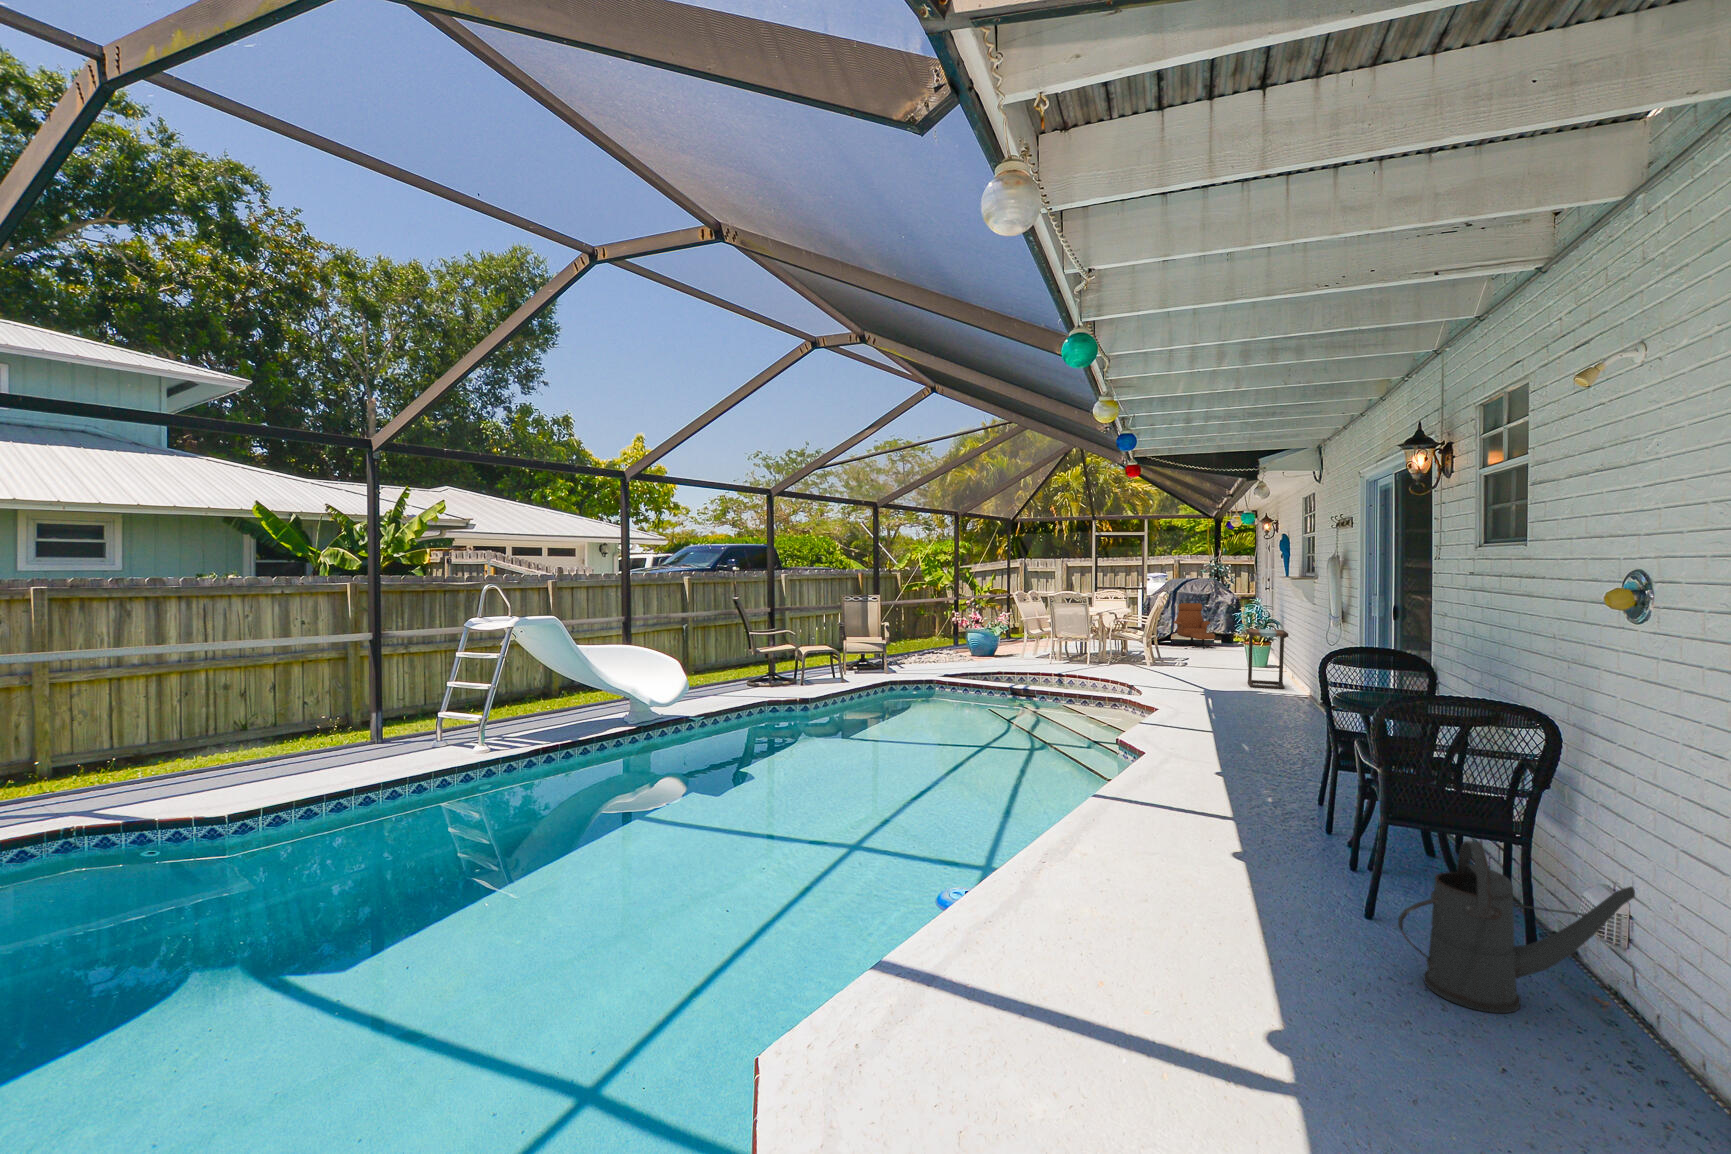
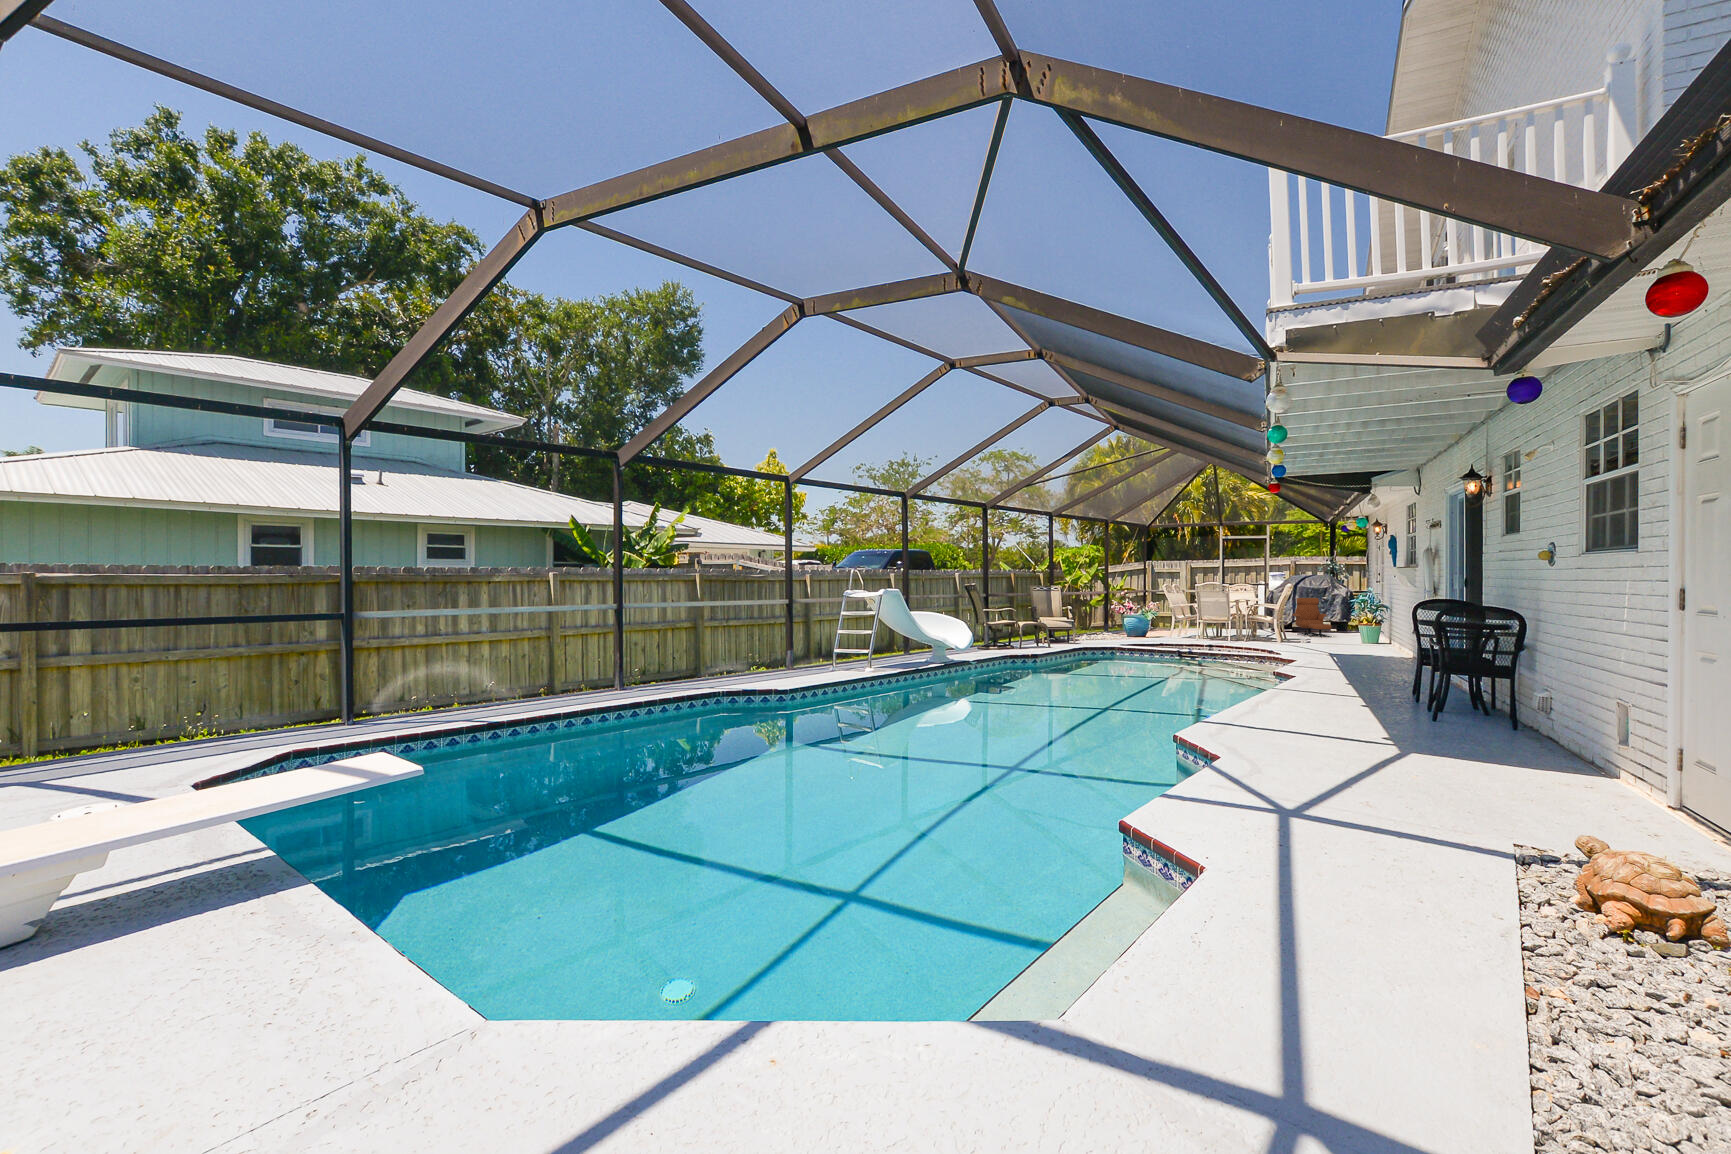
side table: present [1246,629,1288,689] -> none [1355,613,1402,662]
watering can: present [1398,841,1635,1013] -> none [1436,680,1549,758]

